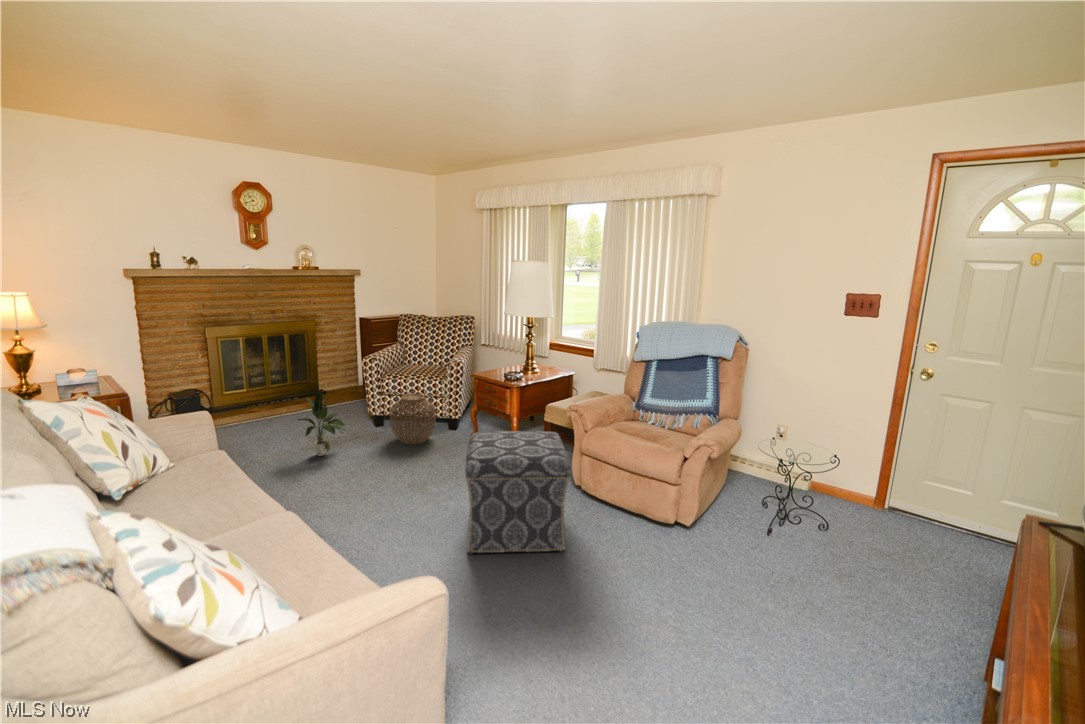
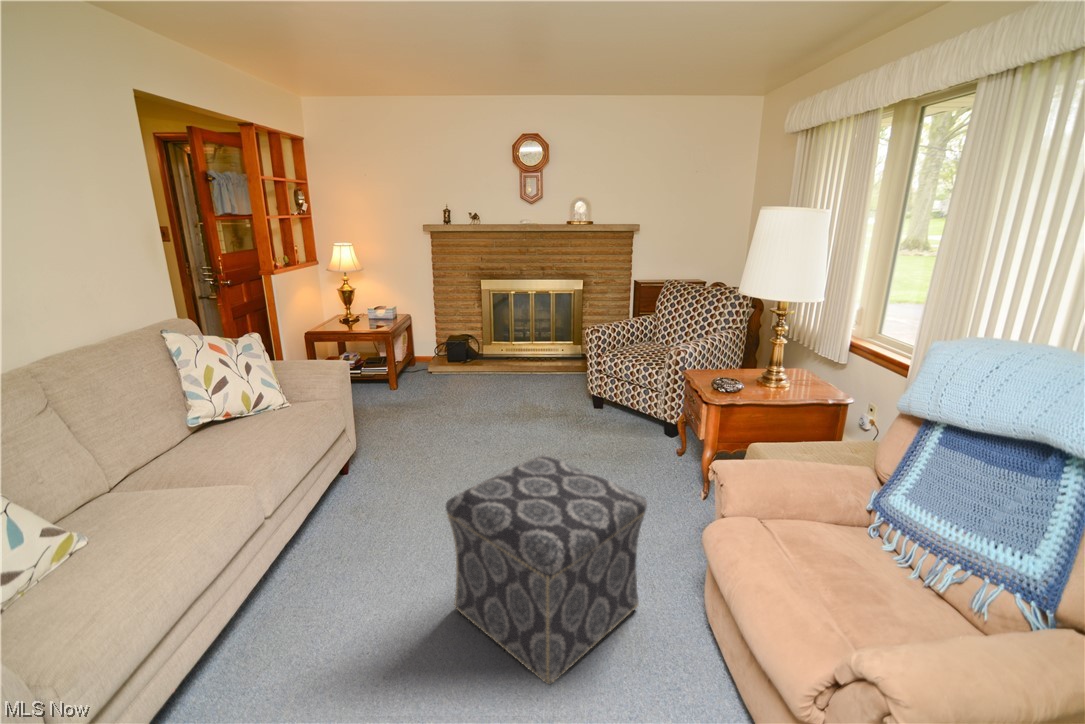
potted plant: present [297,392,345,456] -> none [485,359,539,427]
woven basket: present [390,394,436,444] -> none [582,380,638,444]

